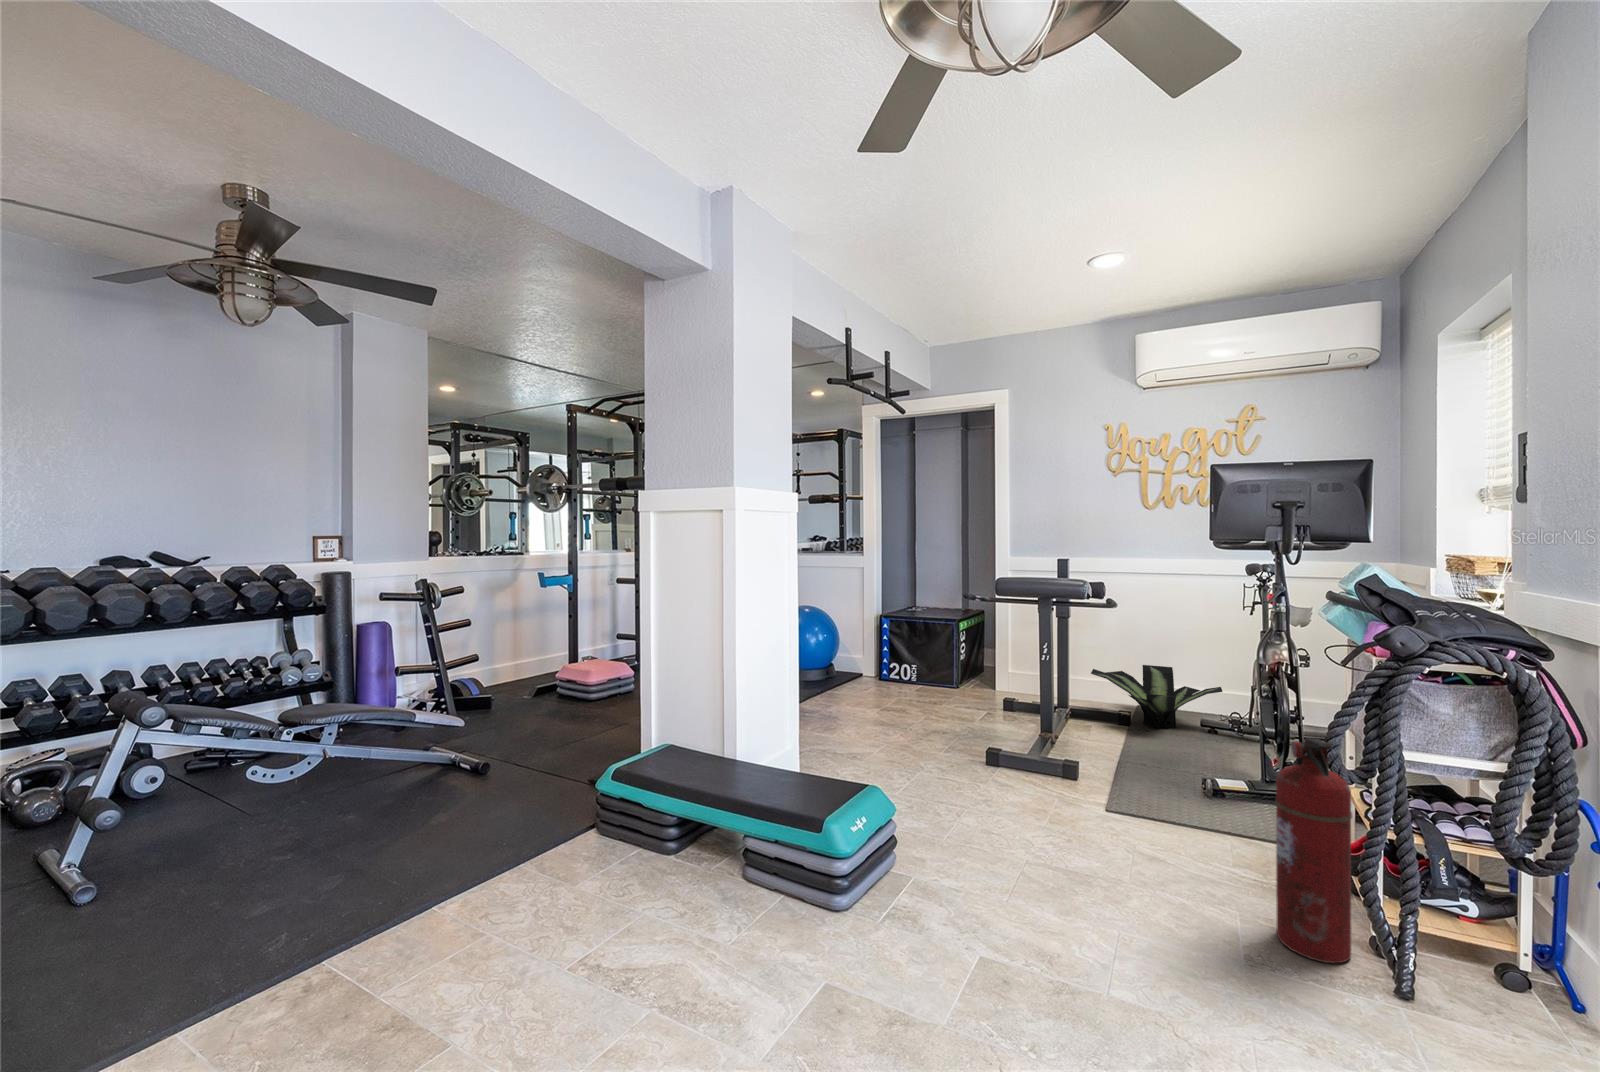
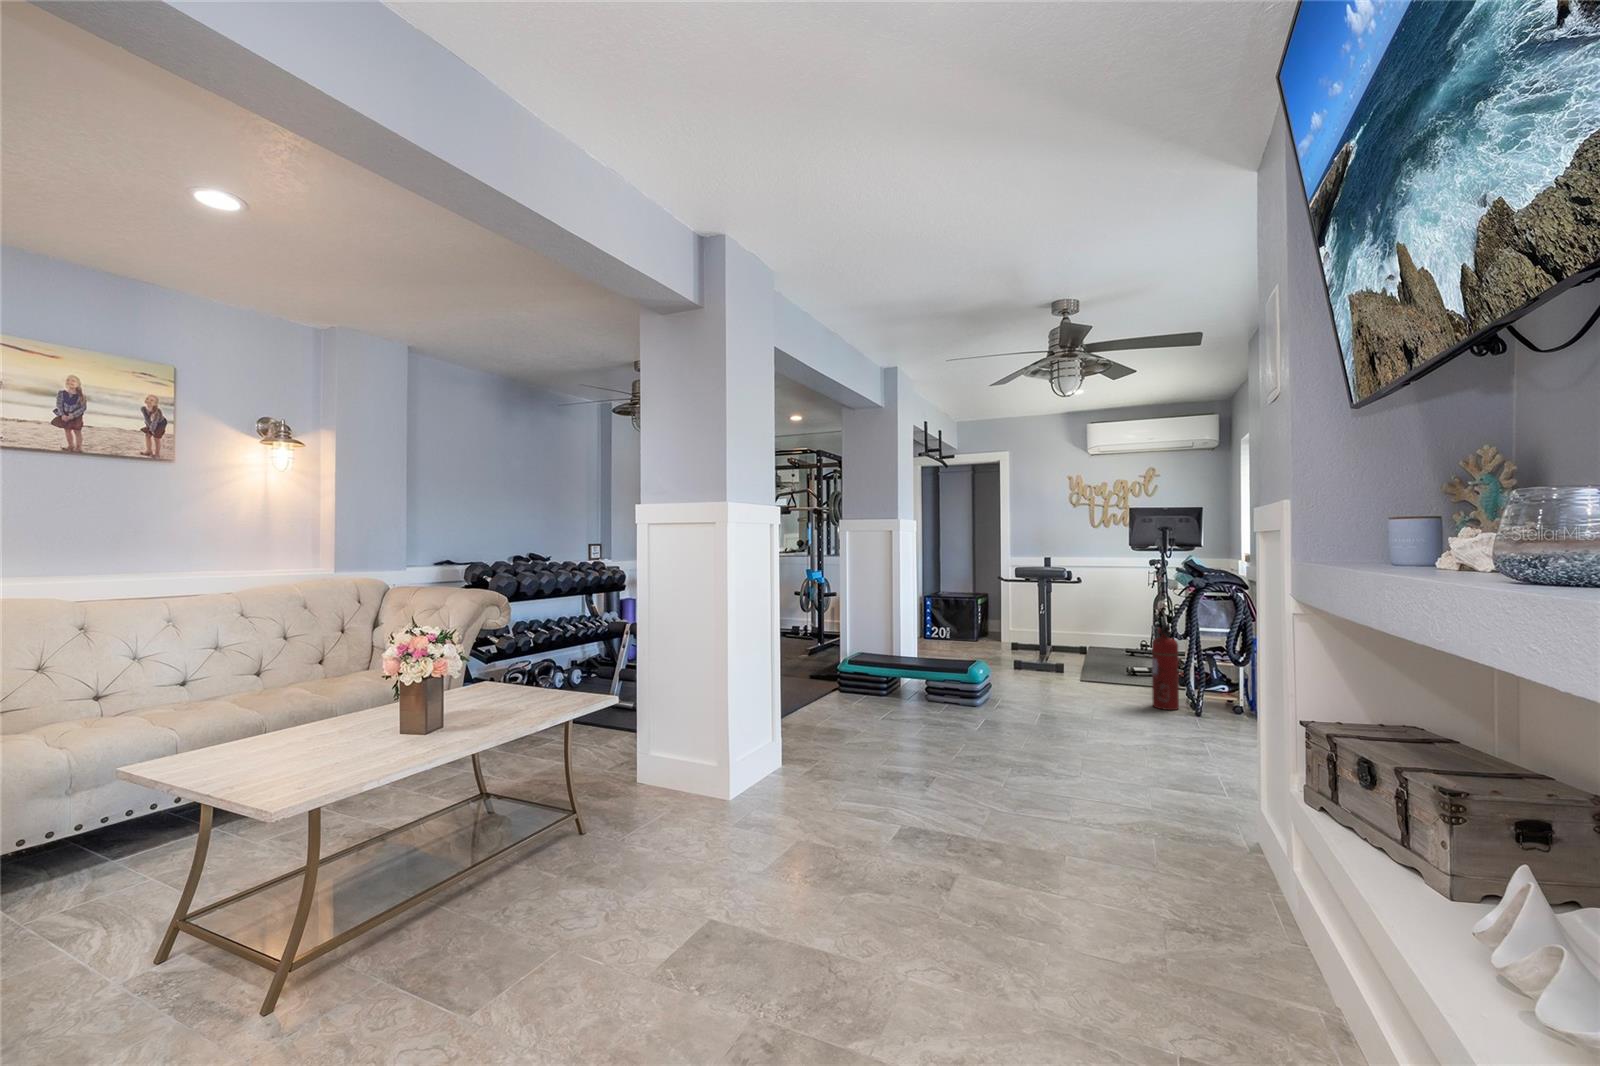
potted plant: present [1091,665,1223,729] -> none [1063,621,1137,656]

